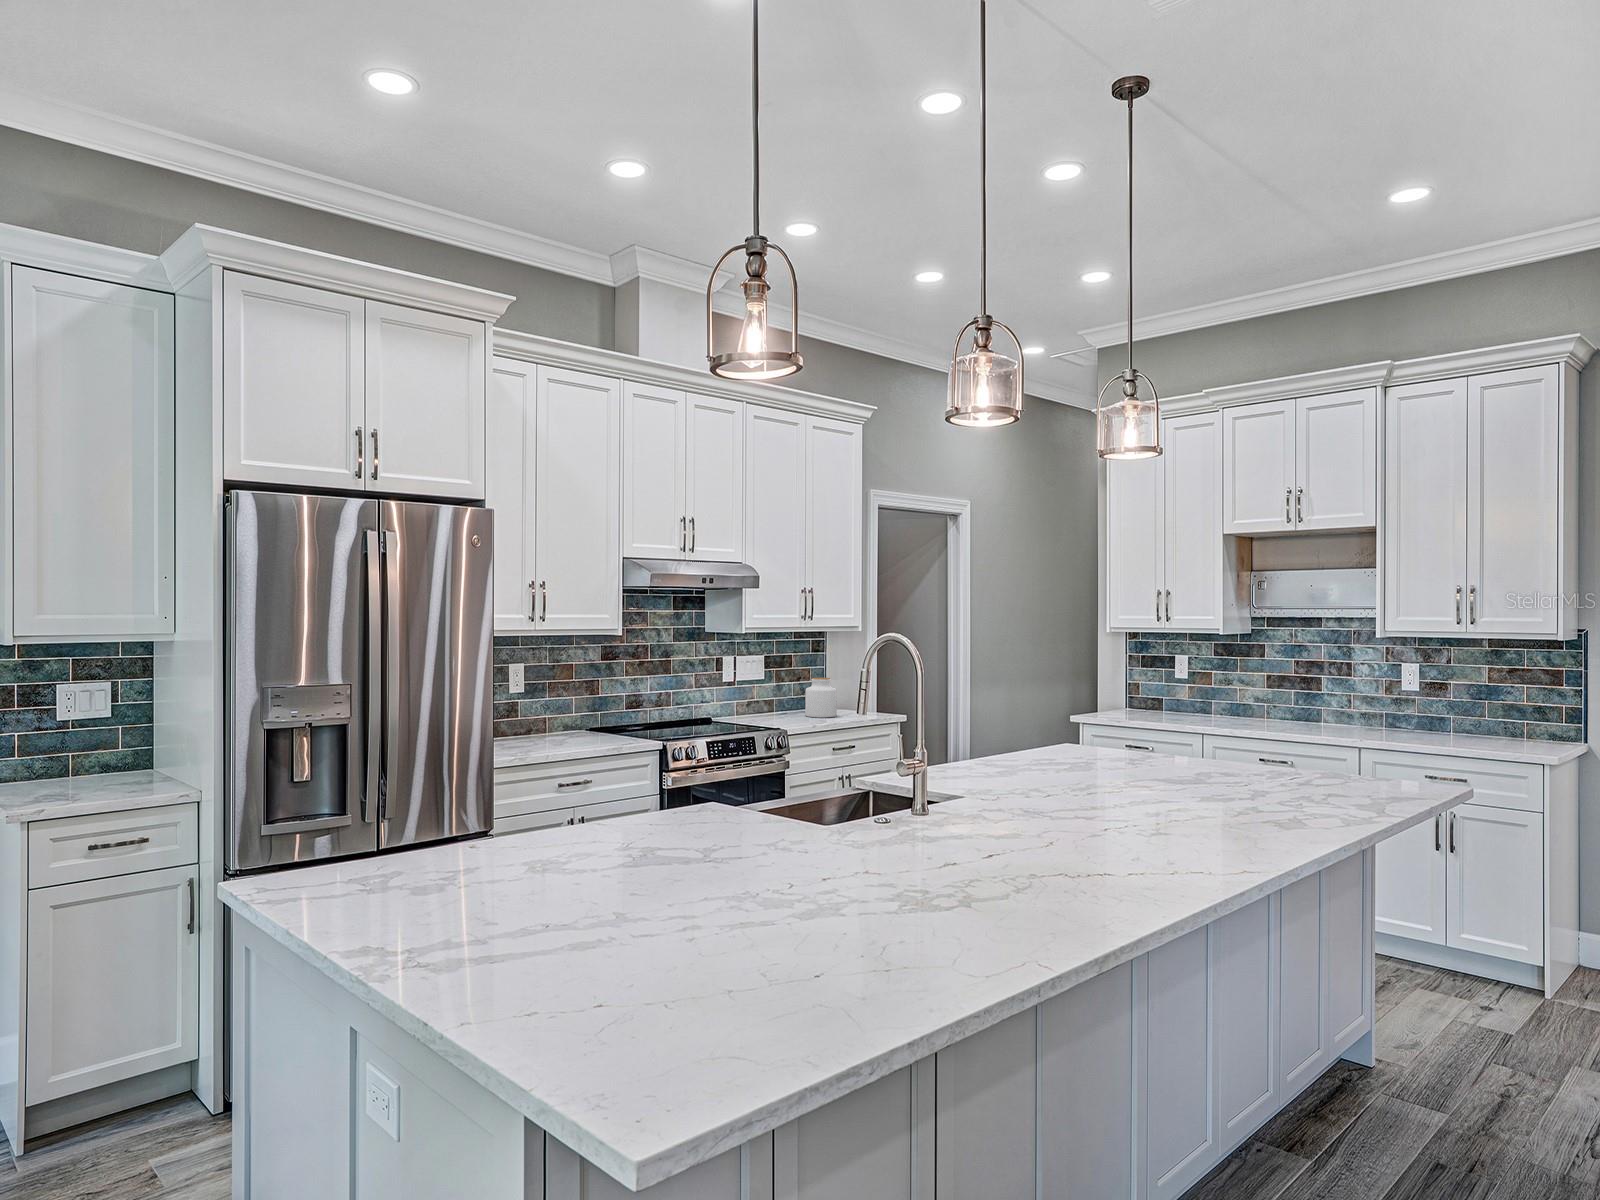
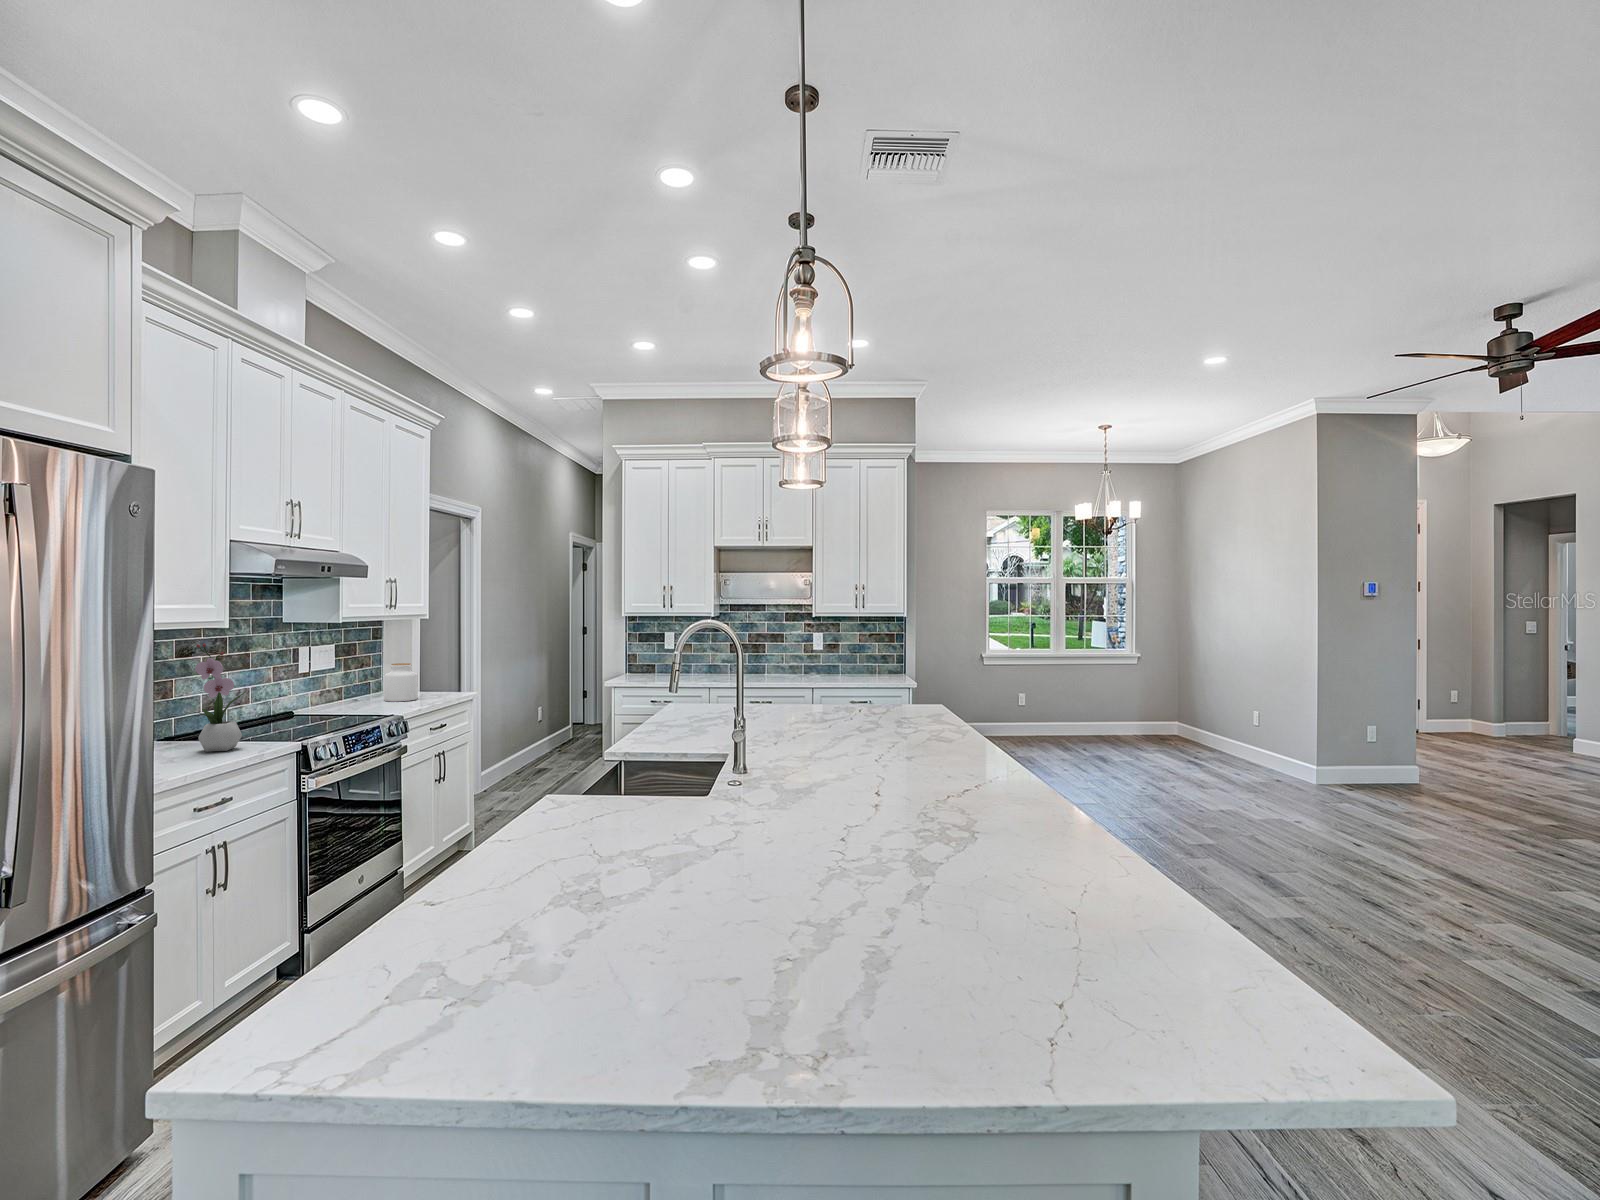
flower arrangement: none [582,648,623,742] -> present [195,643,246,752]

